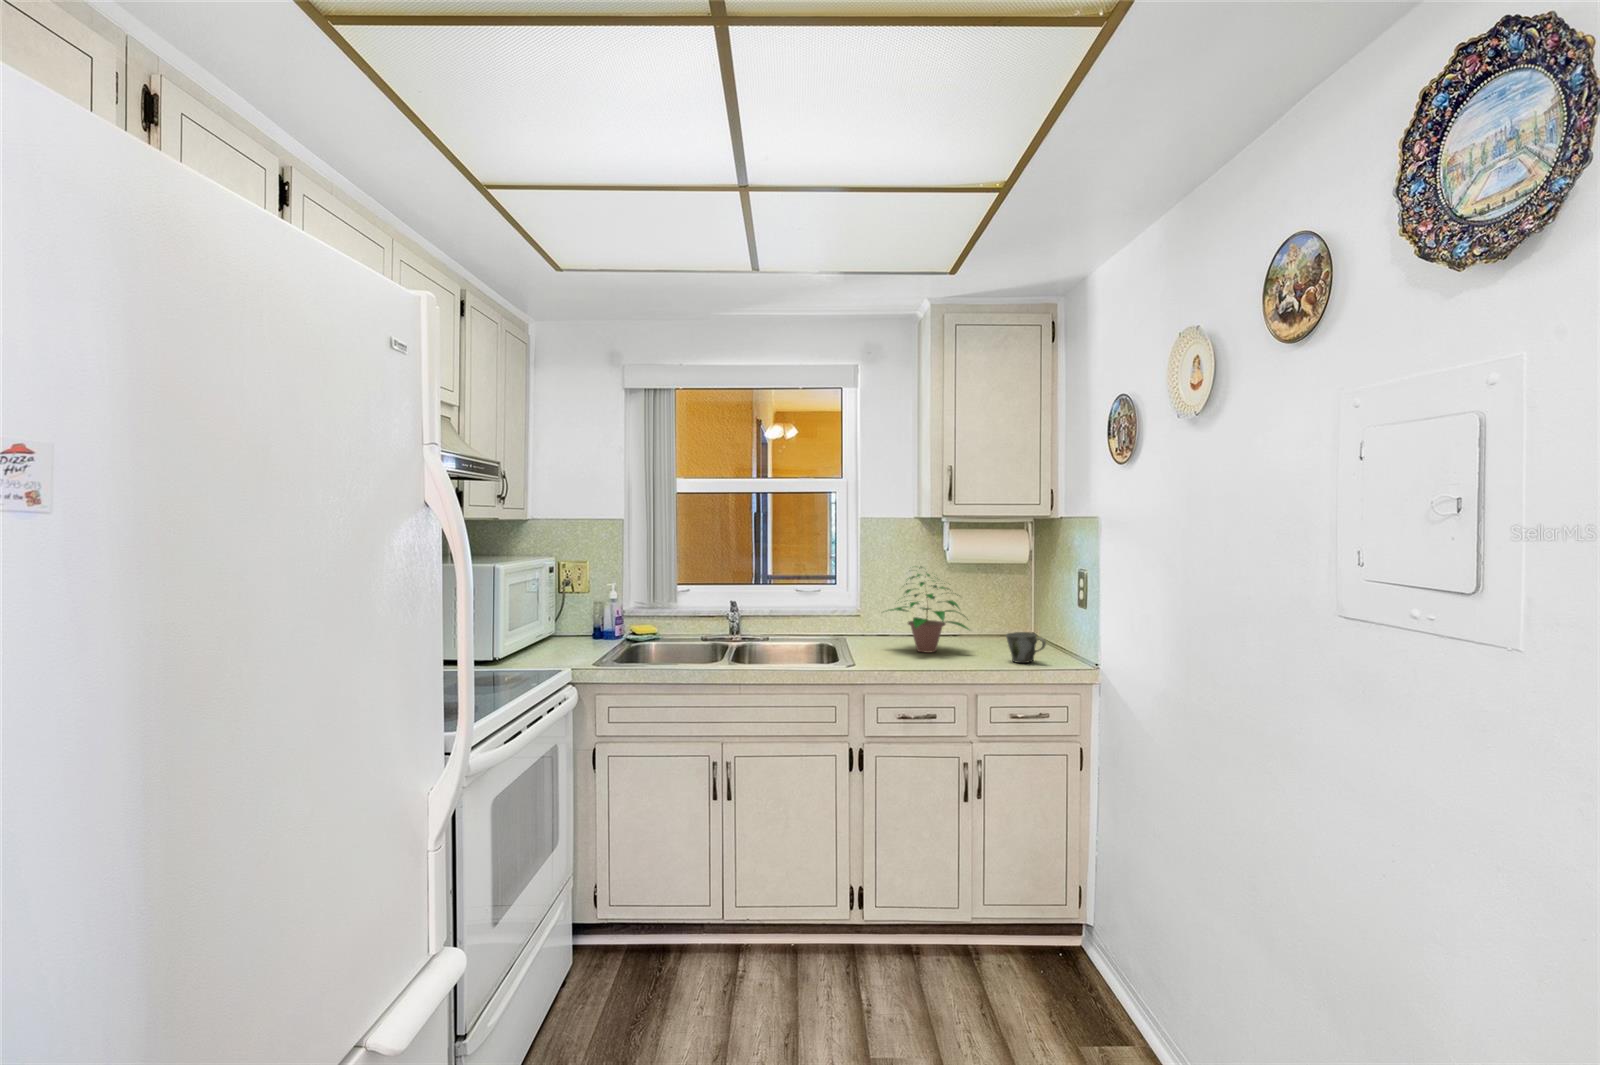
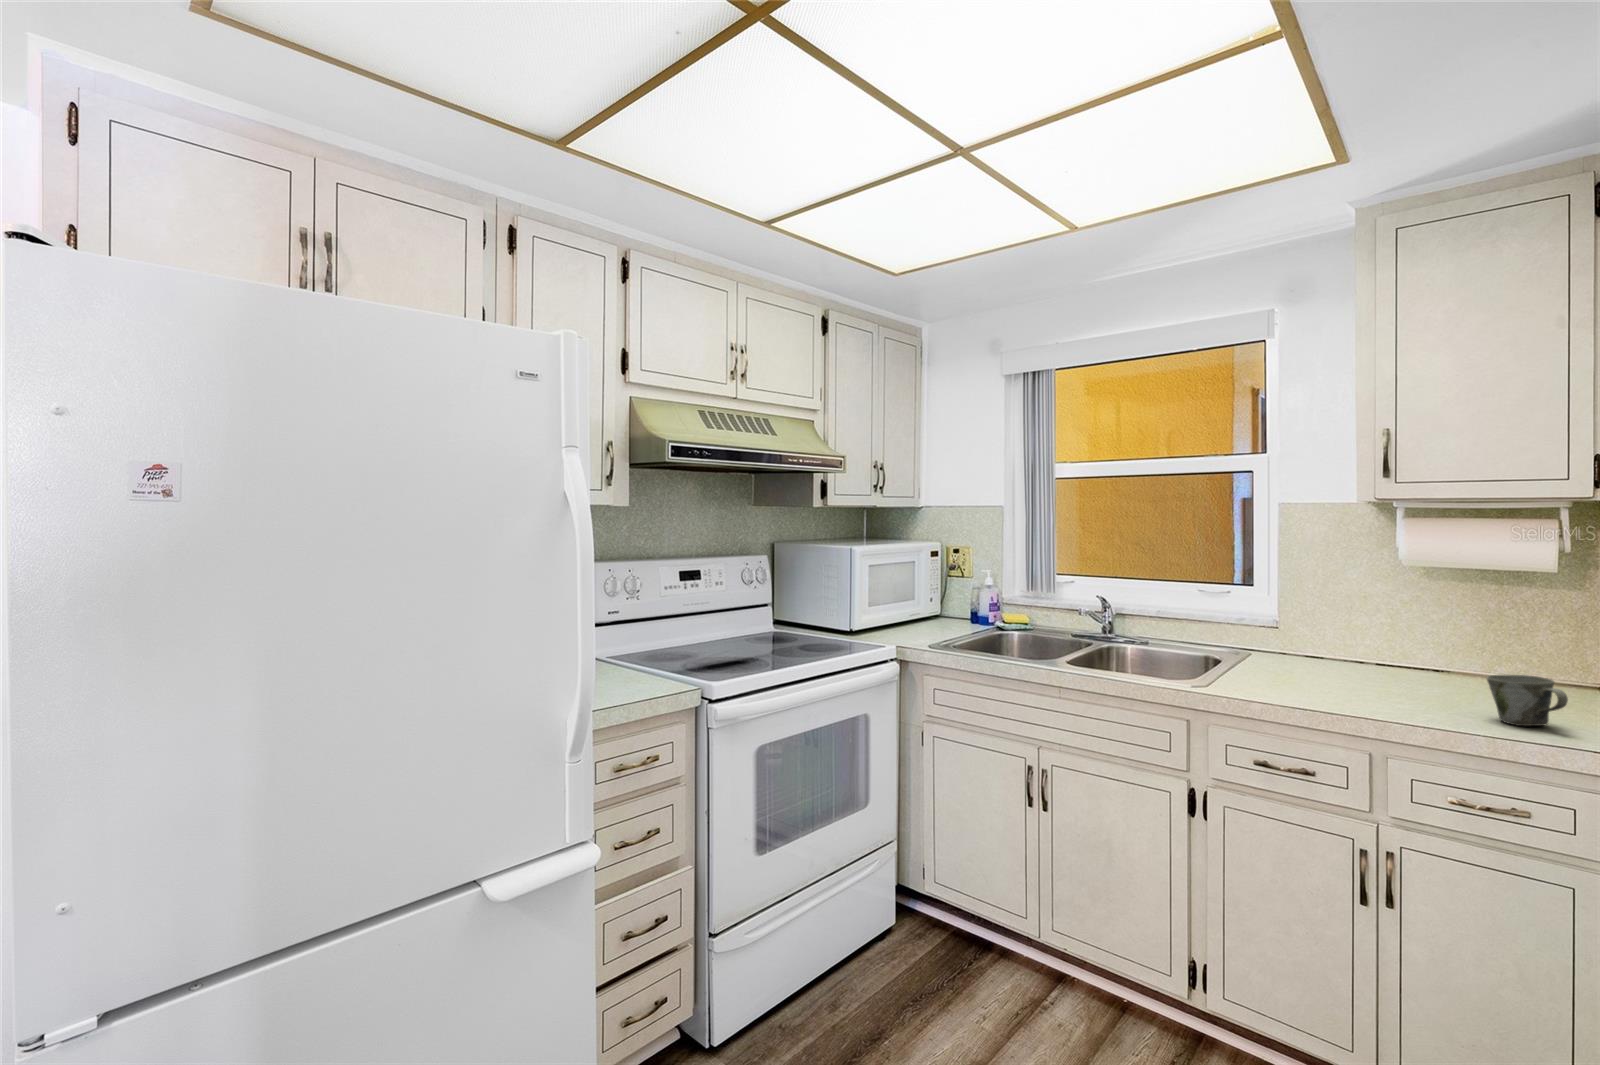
potted plant: present [890,567,969,653] -> none [1288,563,1445,688]

